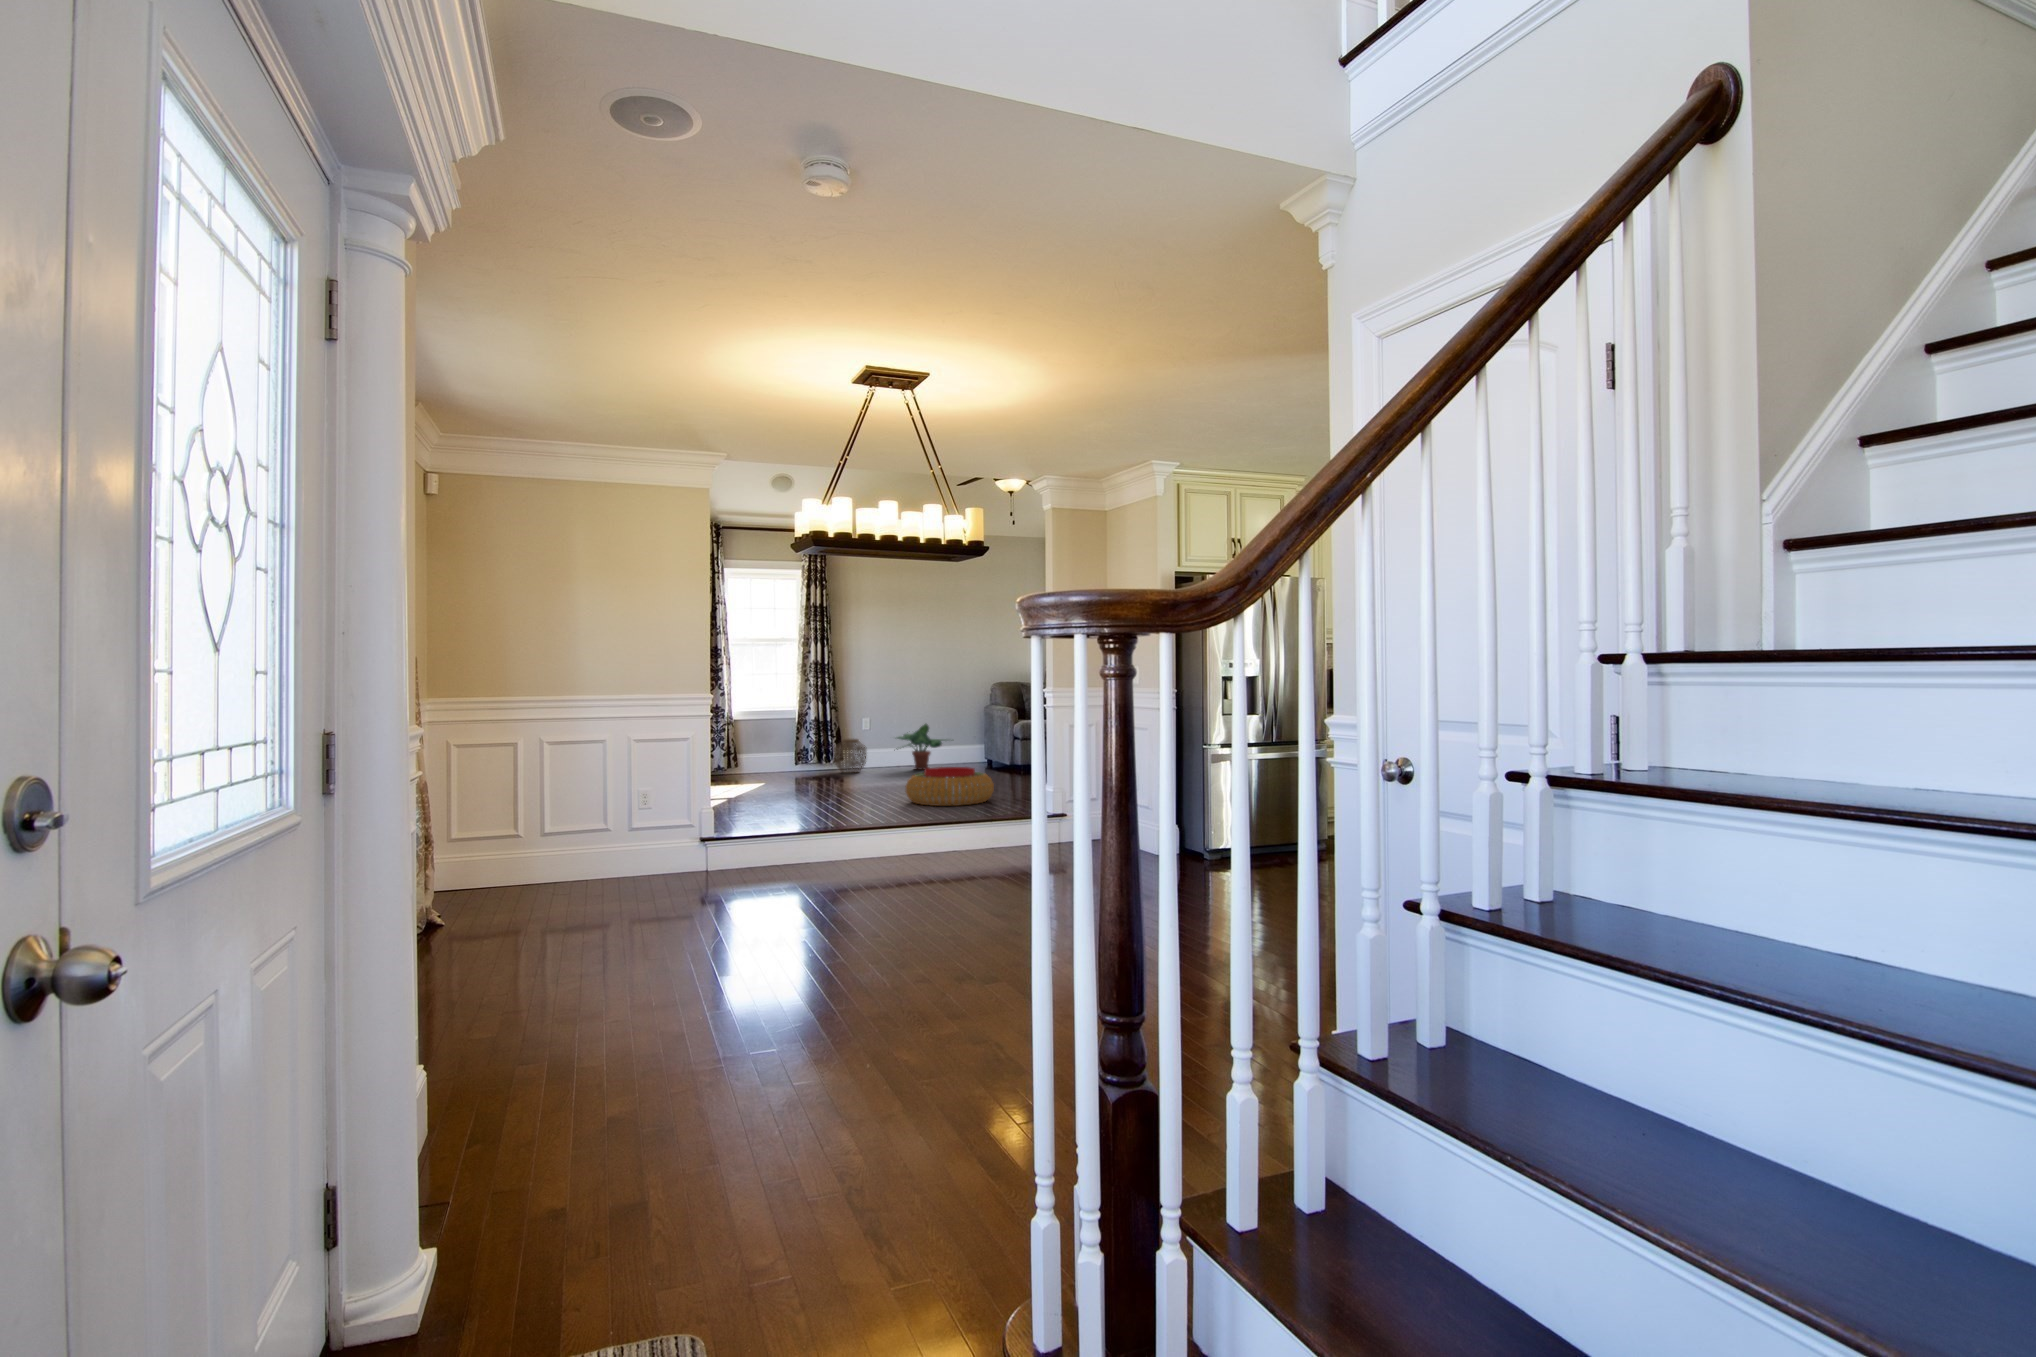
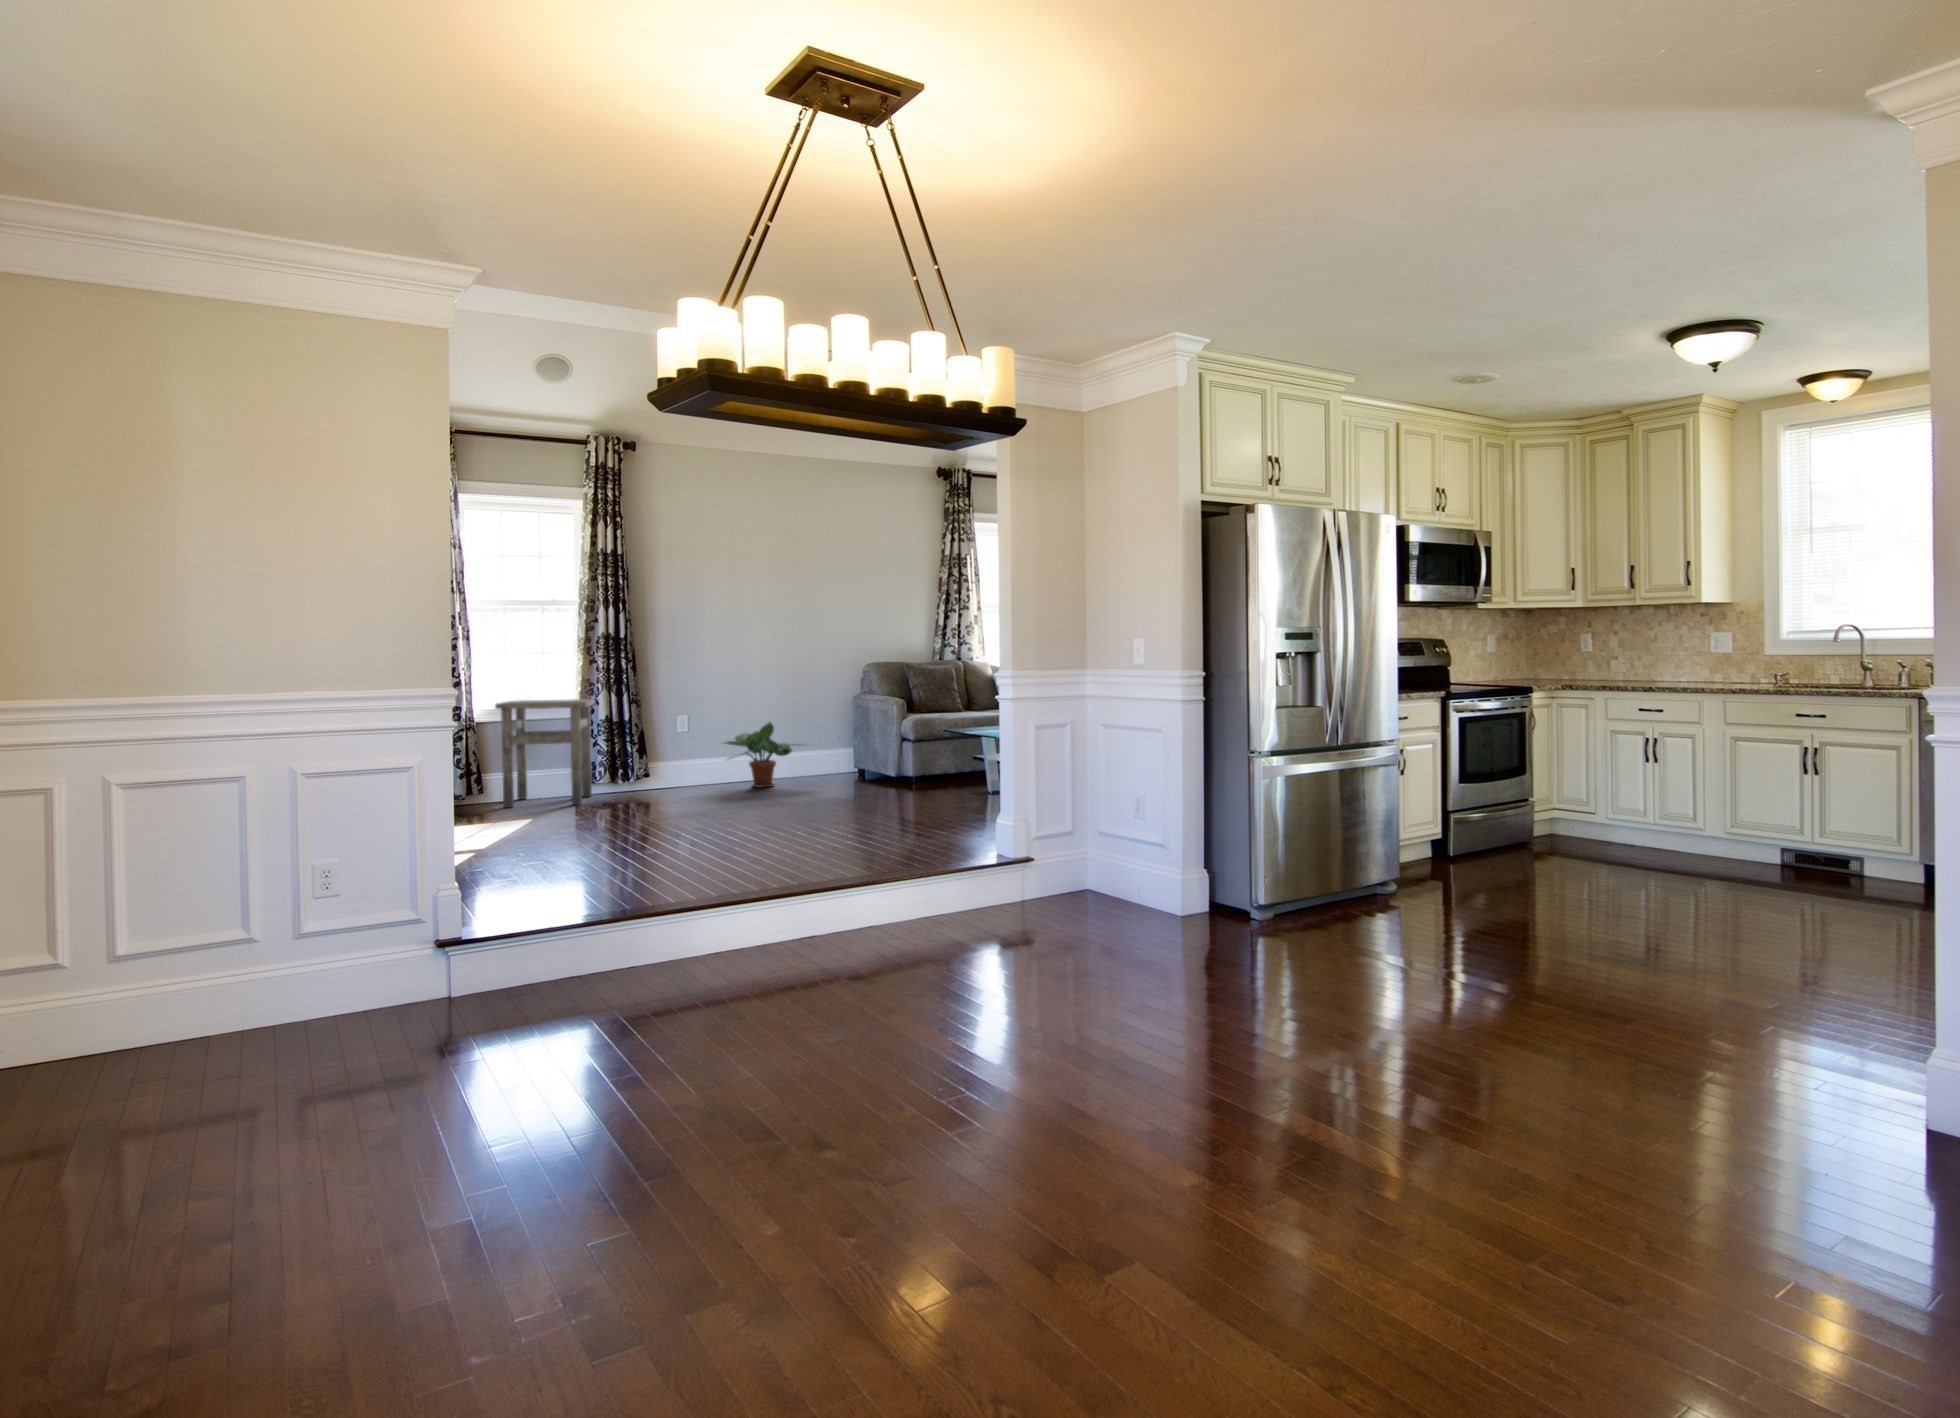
side table: none [744,706,809,778] -> present [495,699,595,808]
woven basket: present [834,739,866,773] -> none [635,745,684,796]
pouf: present [905,767,994,806] -> none [770,792,906,855]

